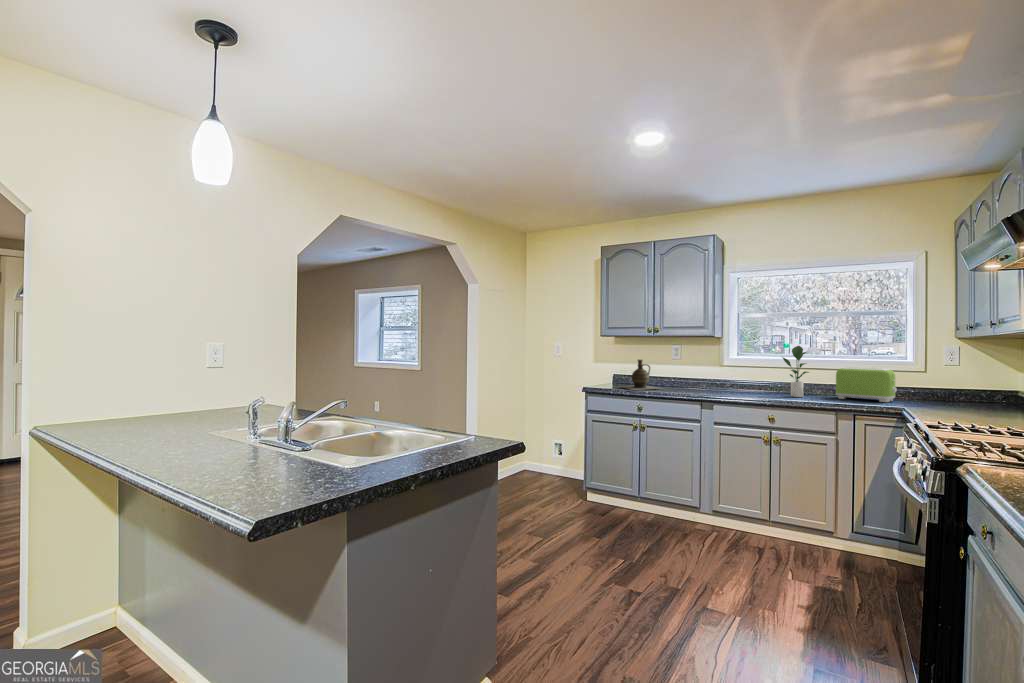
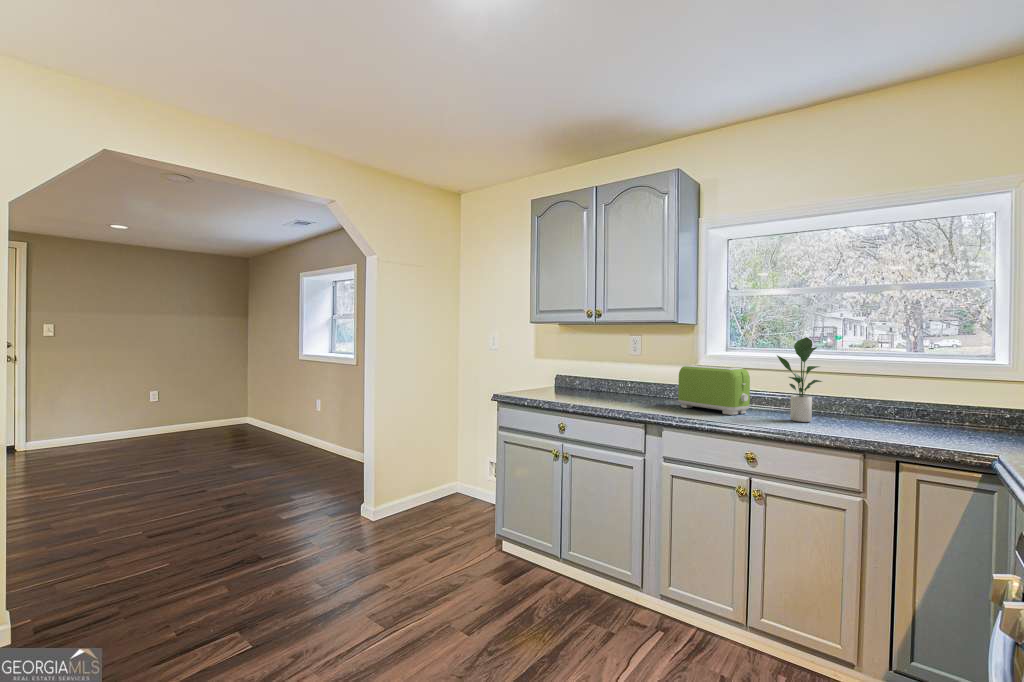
ceramic jug: present [620,360,658,390] -> none [544,356,602,400]
toaster: present [836,367,897,402] -> present [678,365,750,415]

